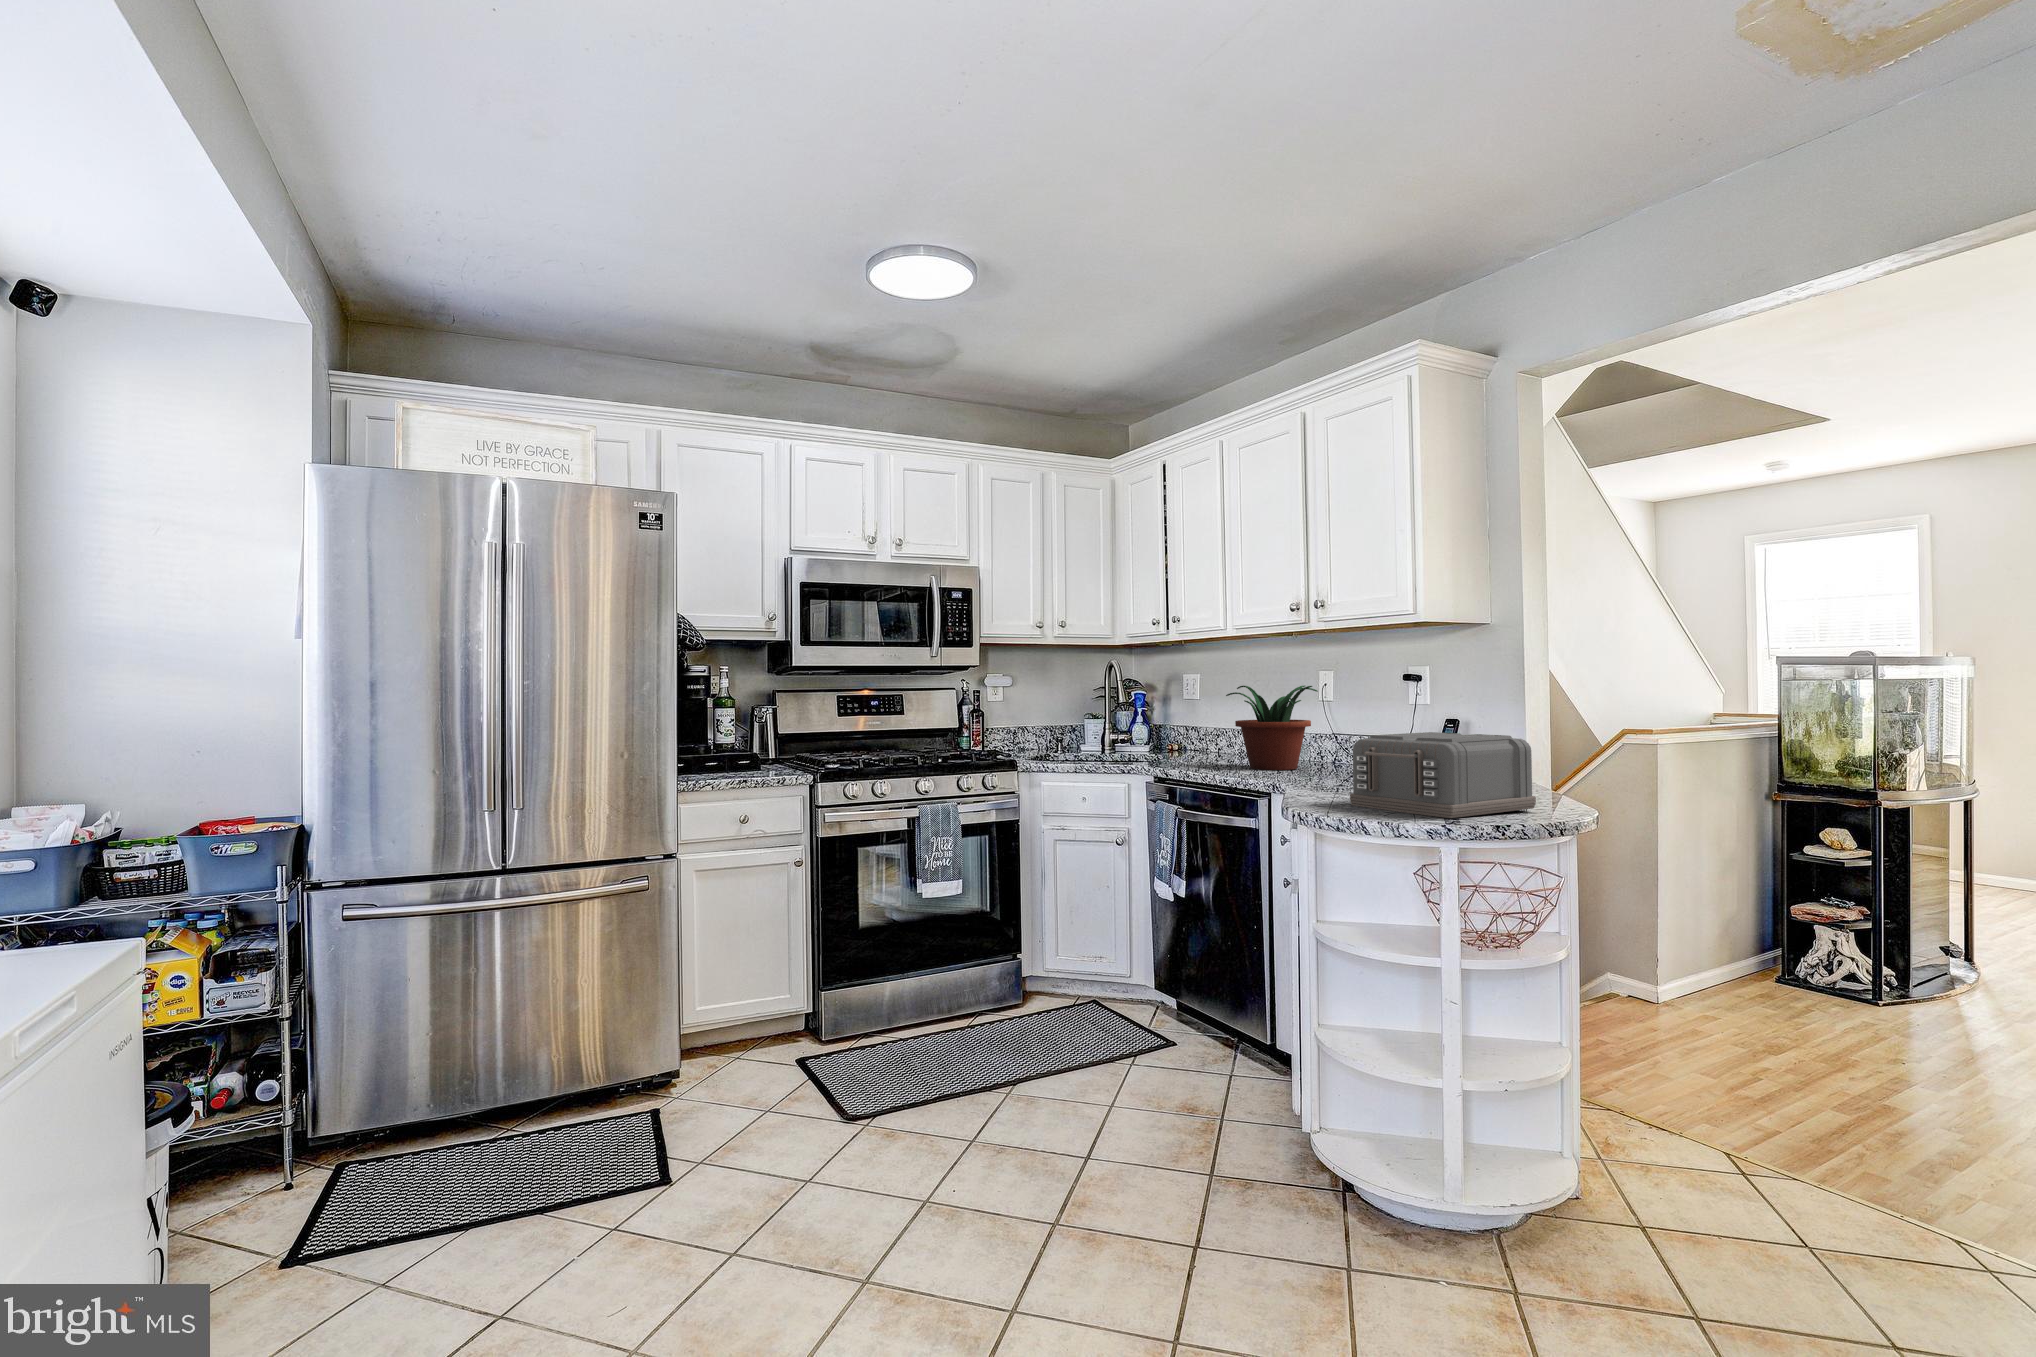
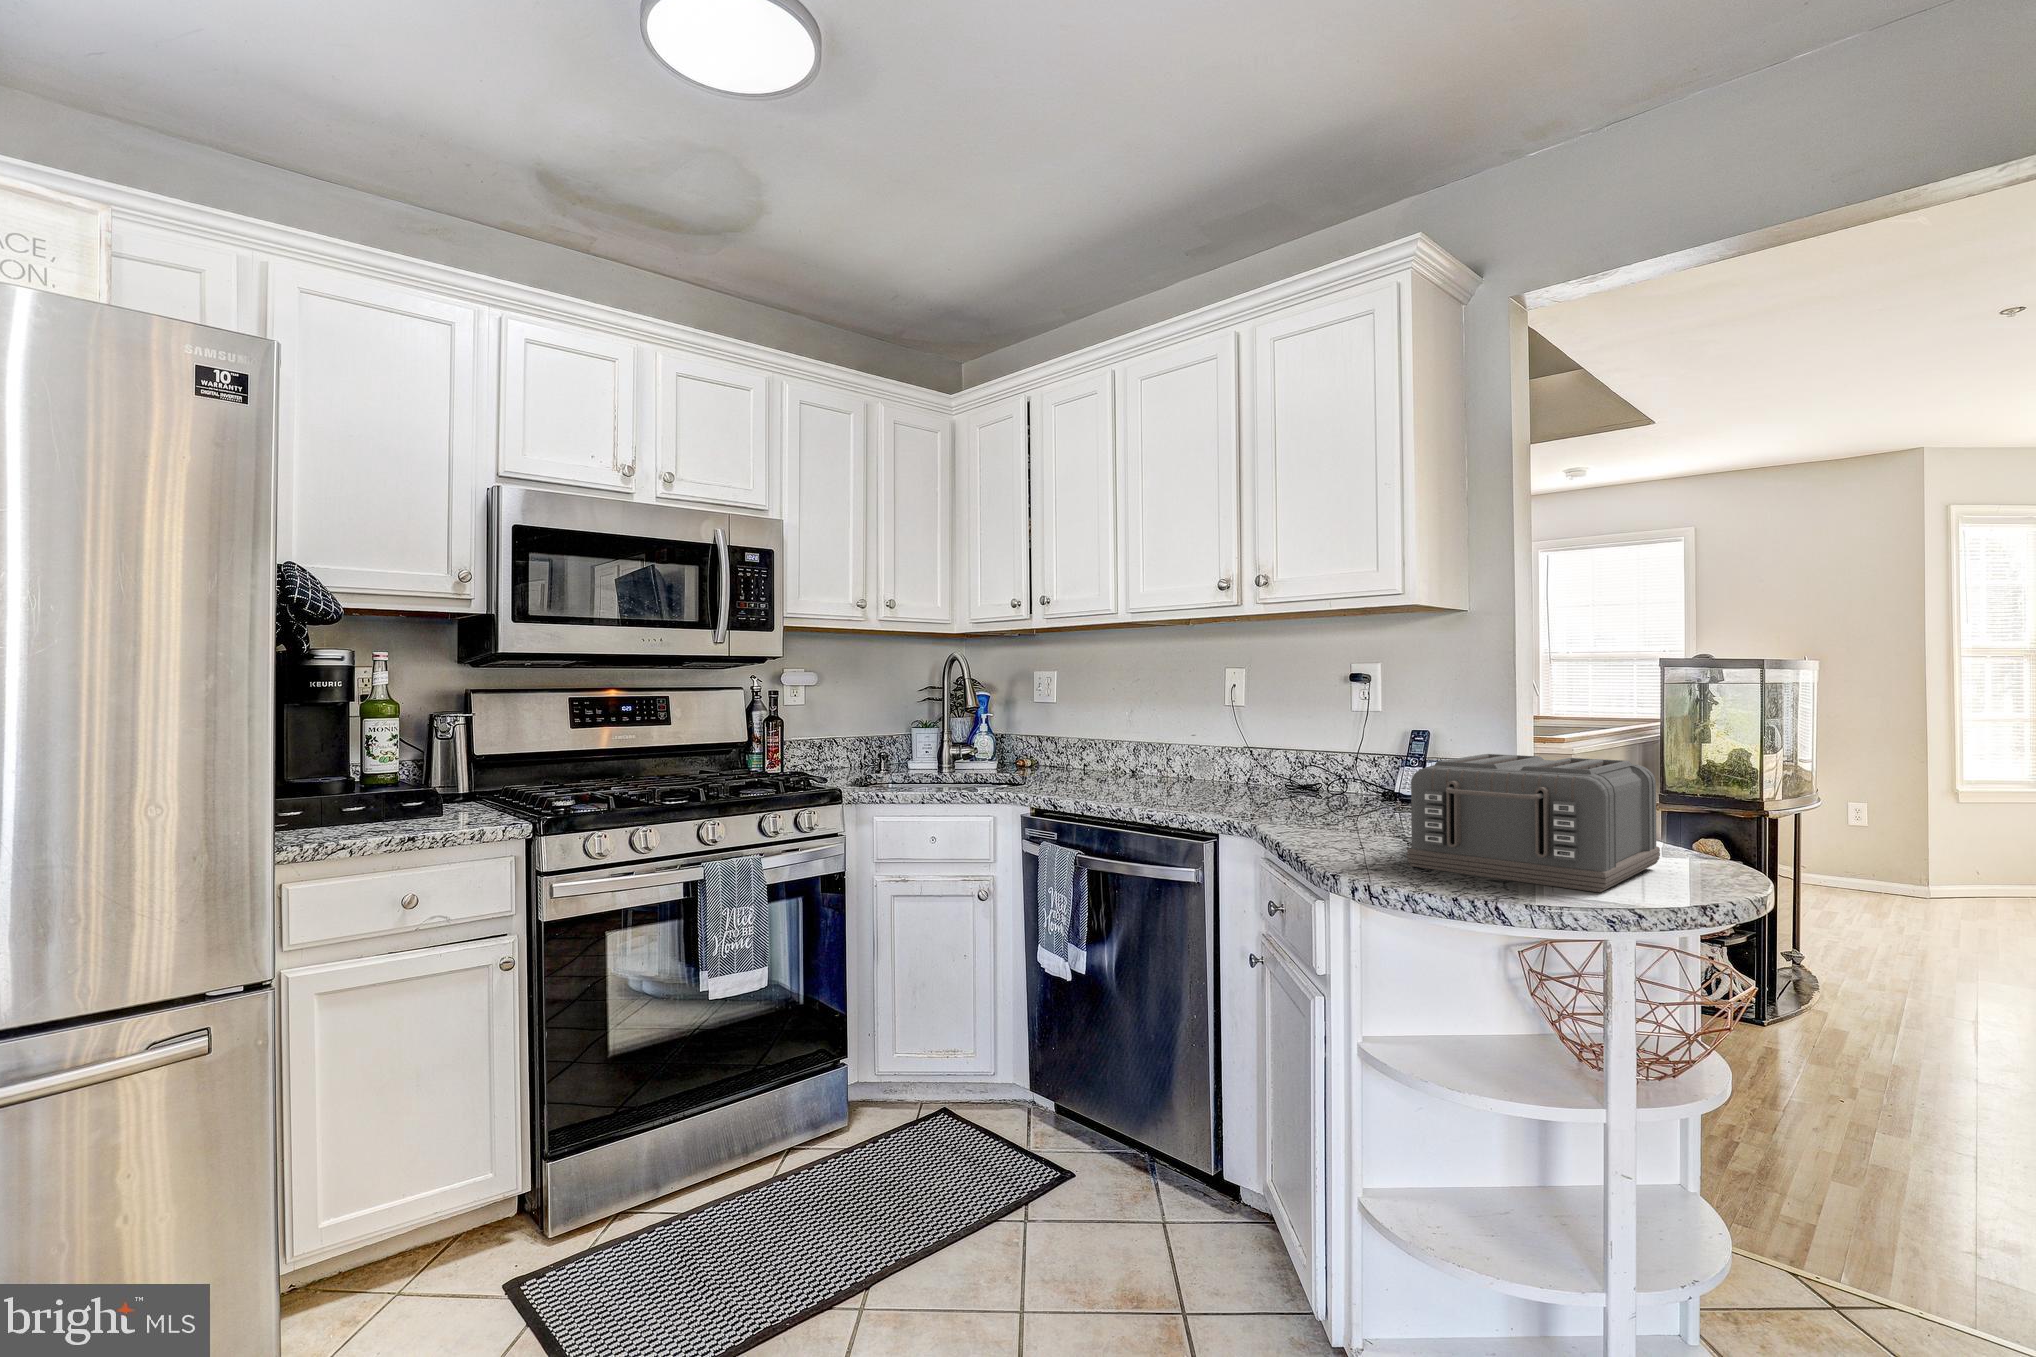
potted plant: present [1226,685,1318,770] -> none [1122,686,1239,796]

